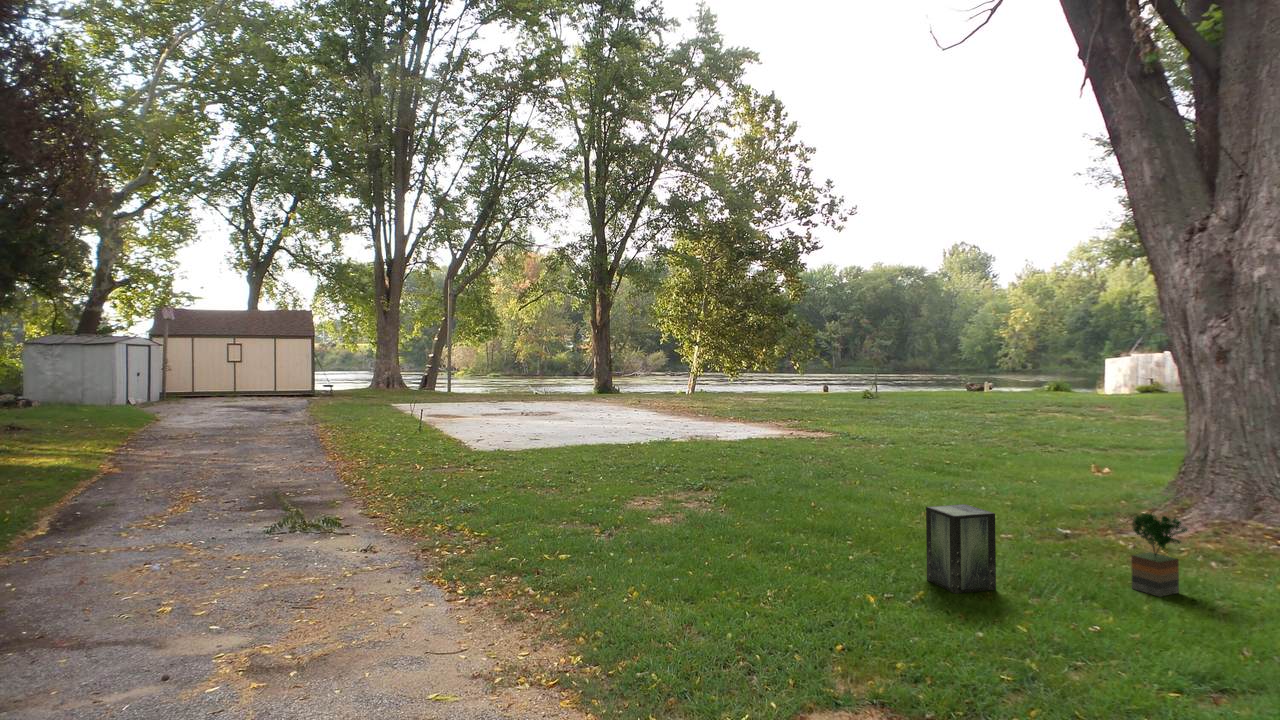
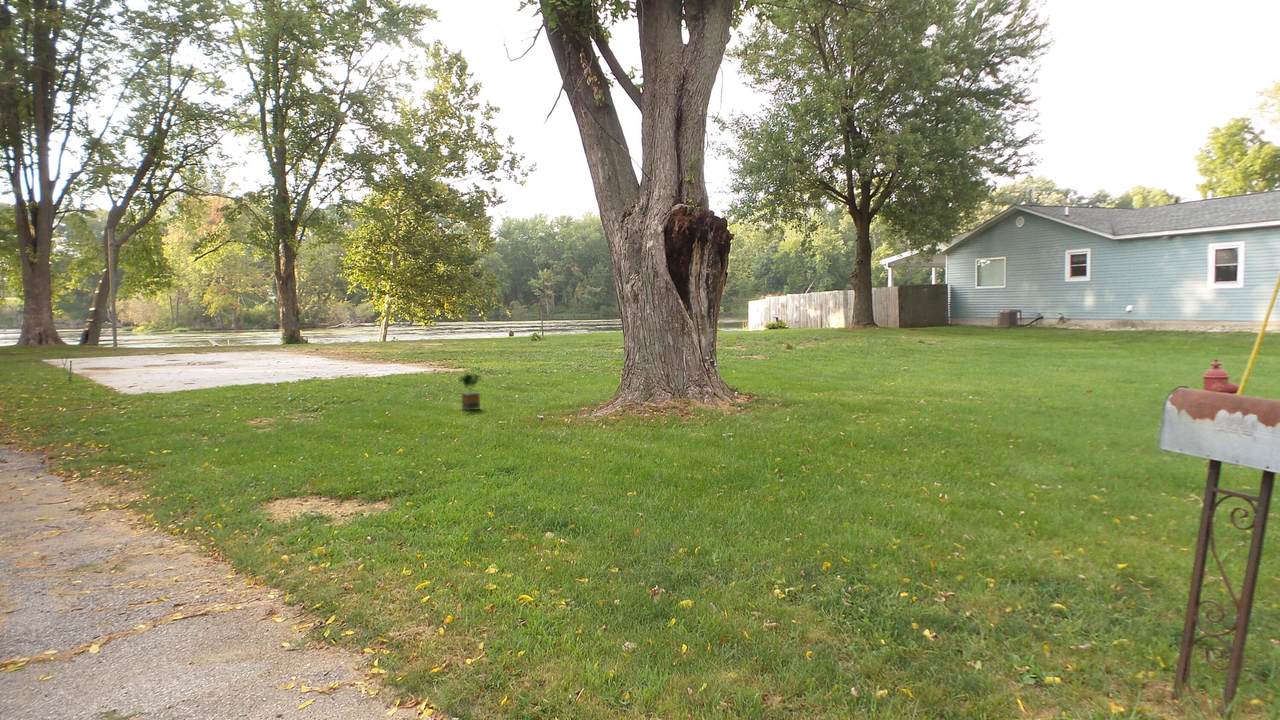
storage box: present [926,504,996,594] -> none [366,375,396,415]

